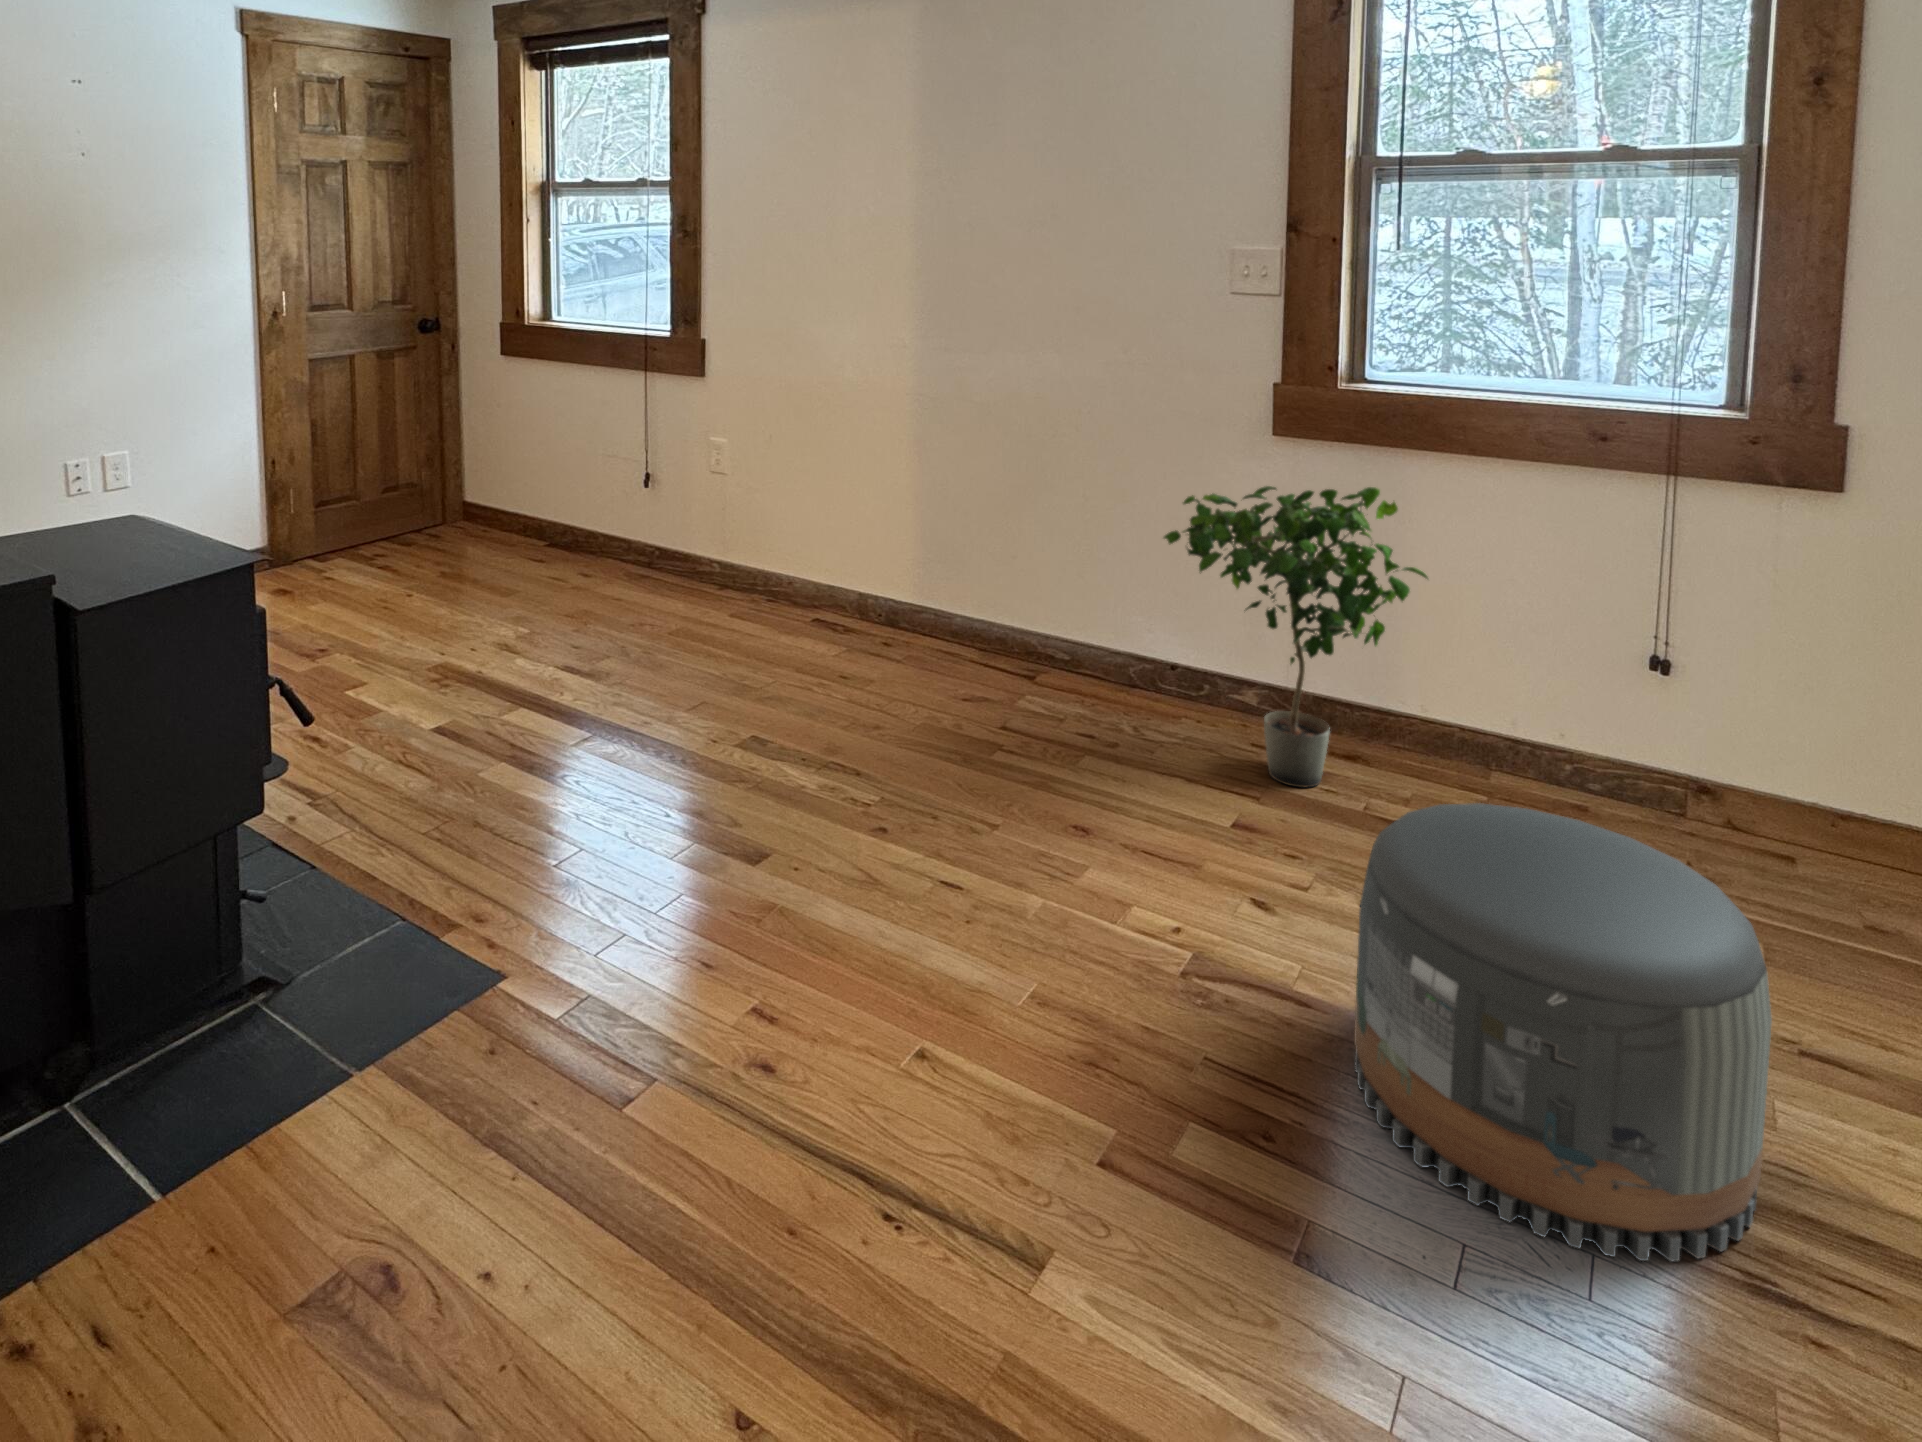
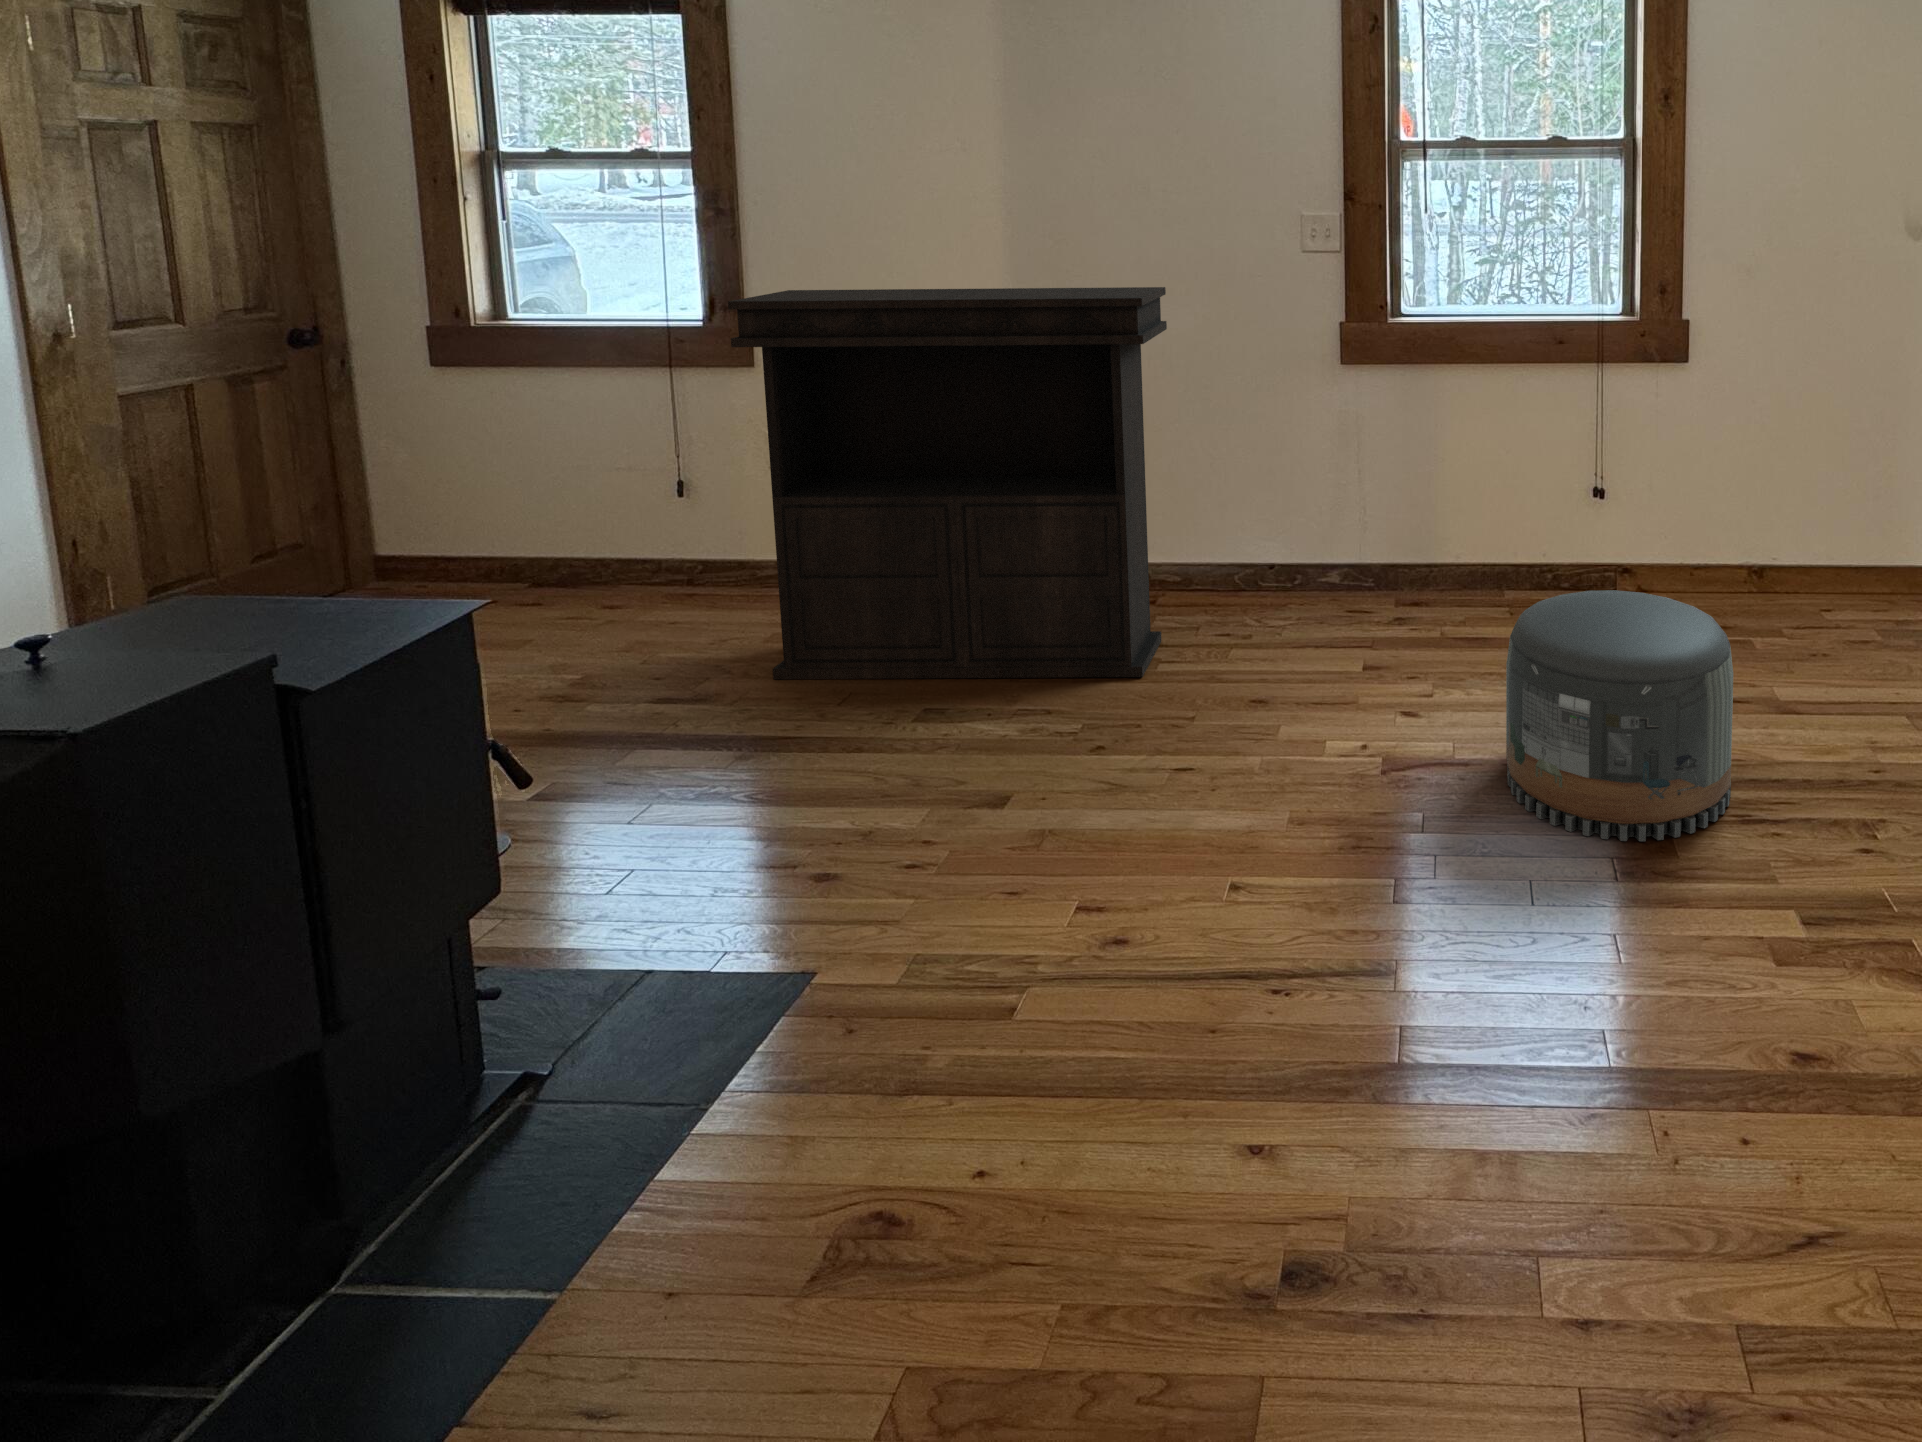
console table: none [638,307,1042,758] -> present [728,287,1167,679]
potted plant: present [1164,486,1428,788] -> none [1281,396,1468,636]

